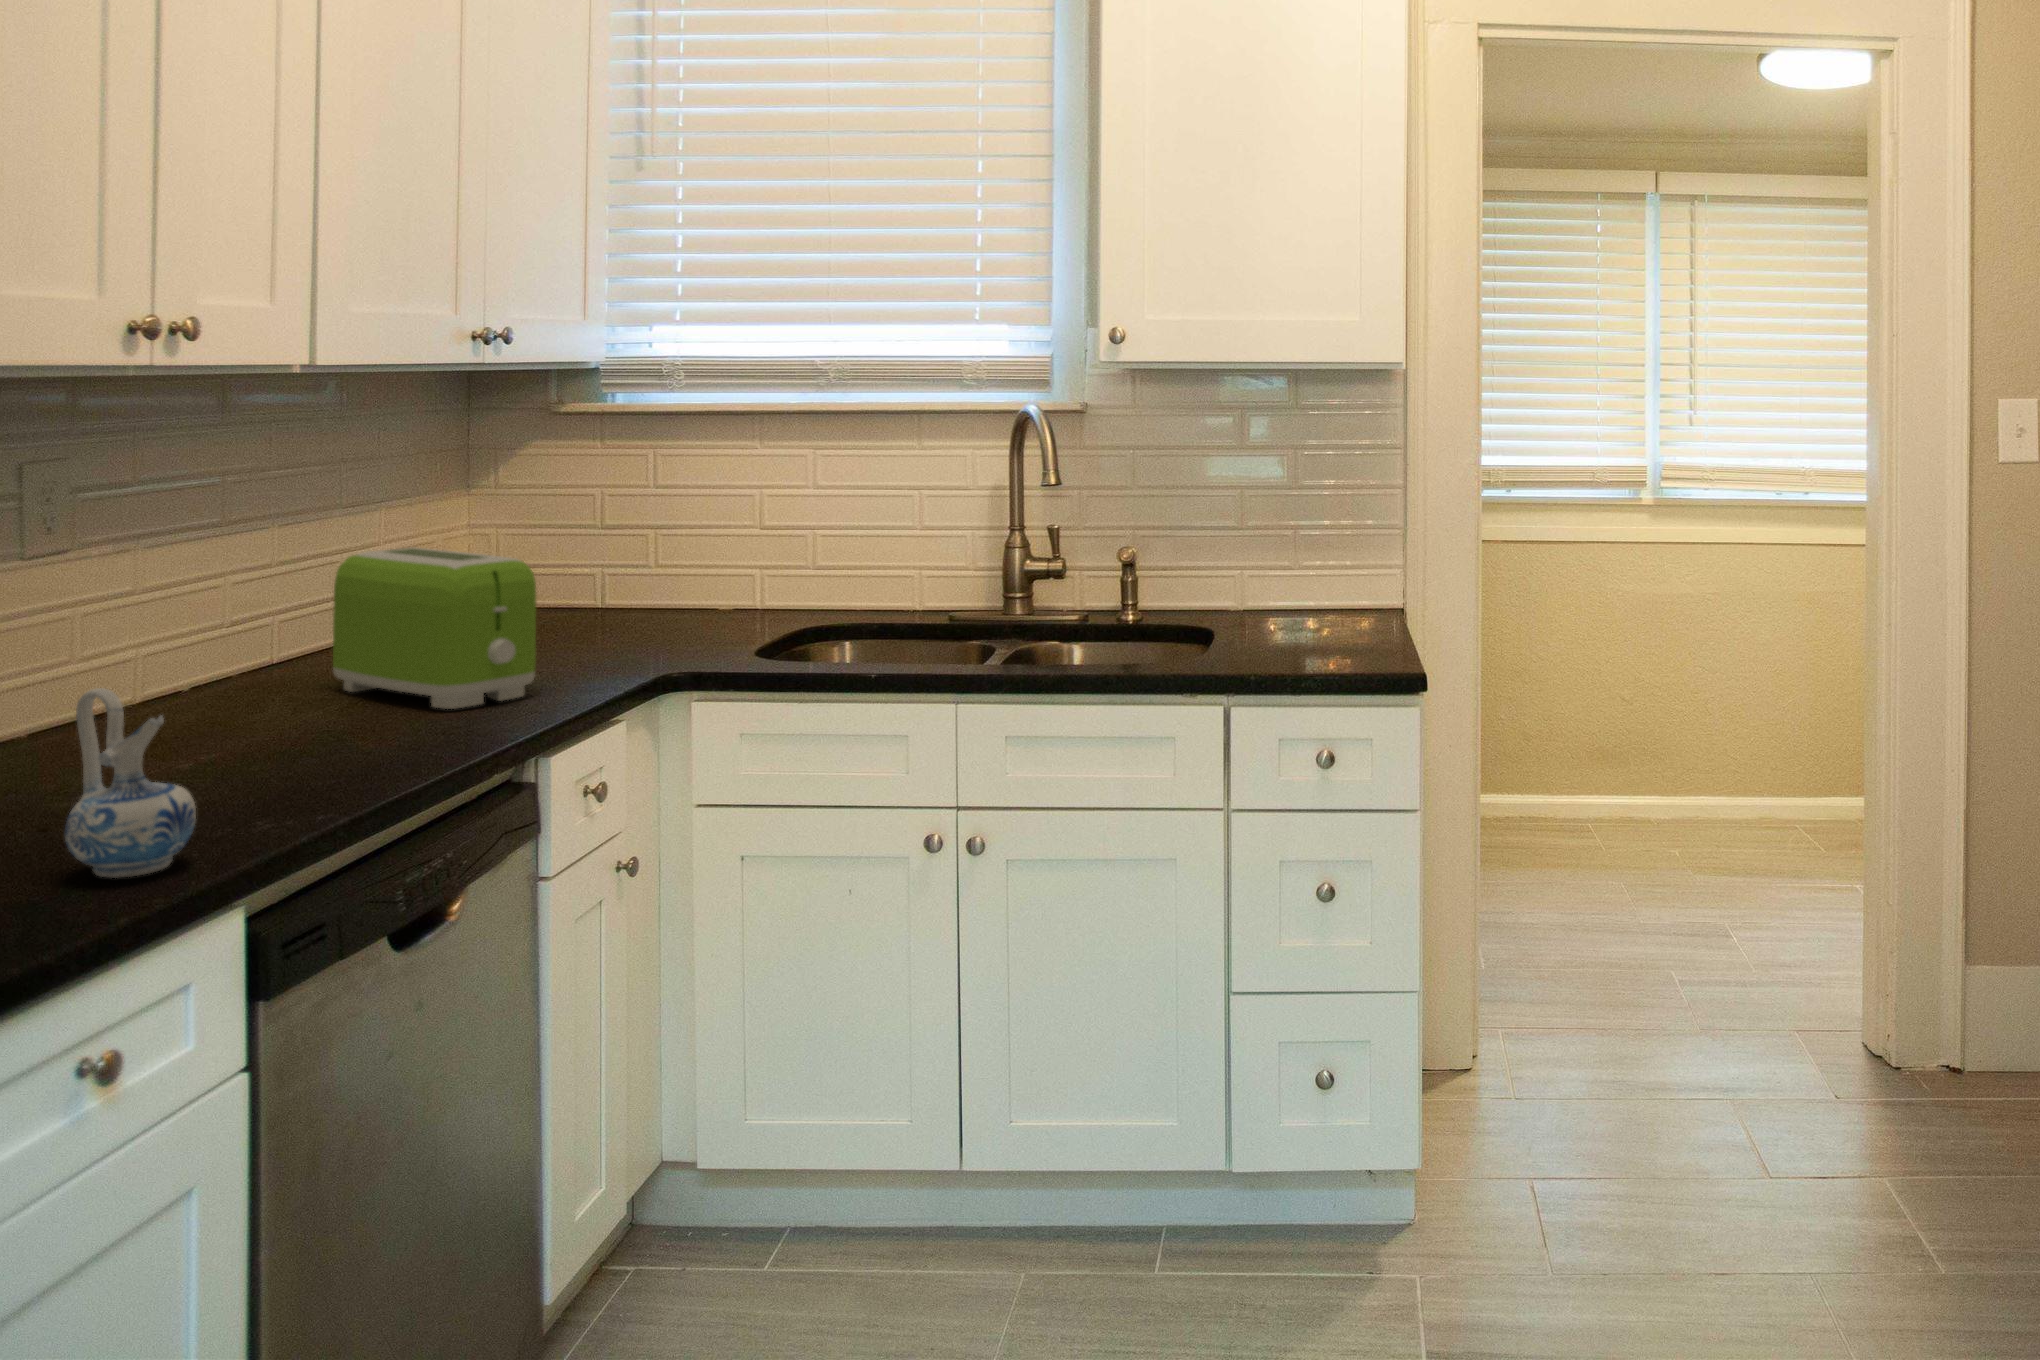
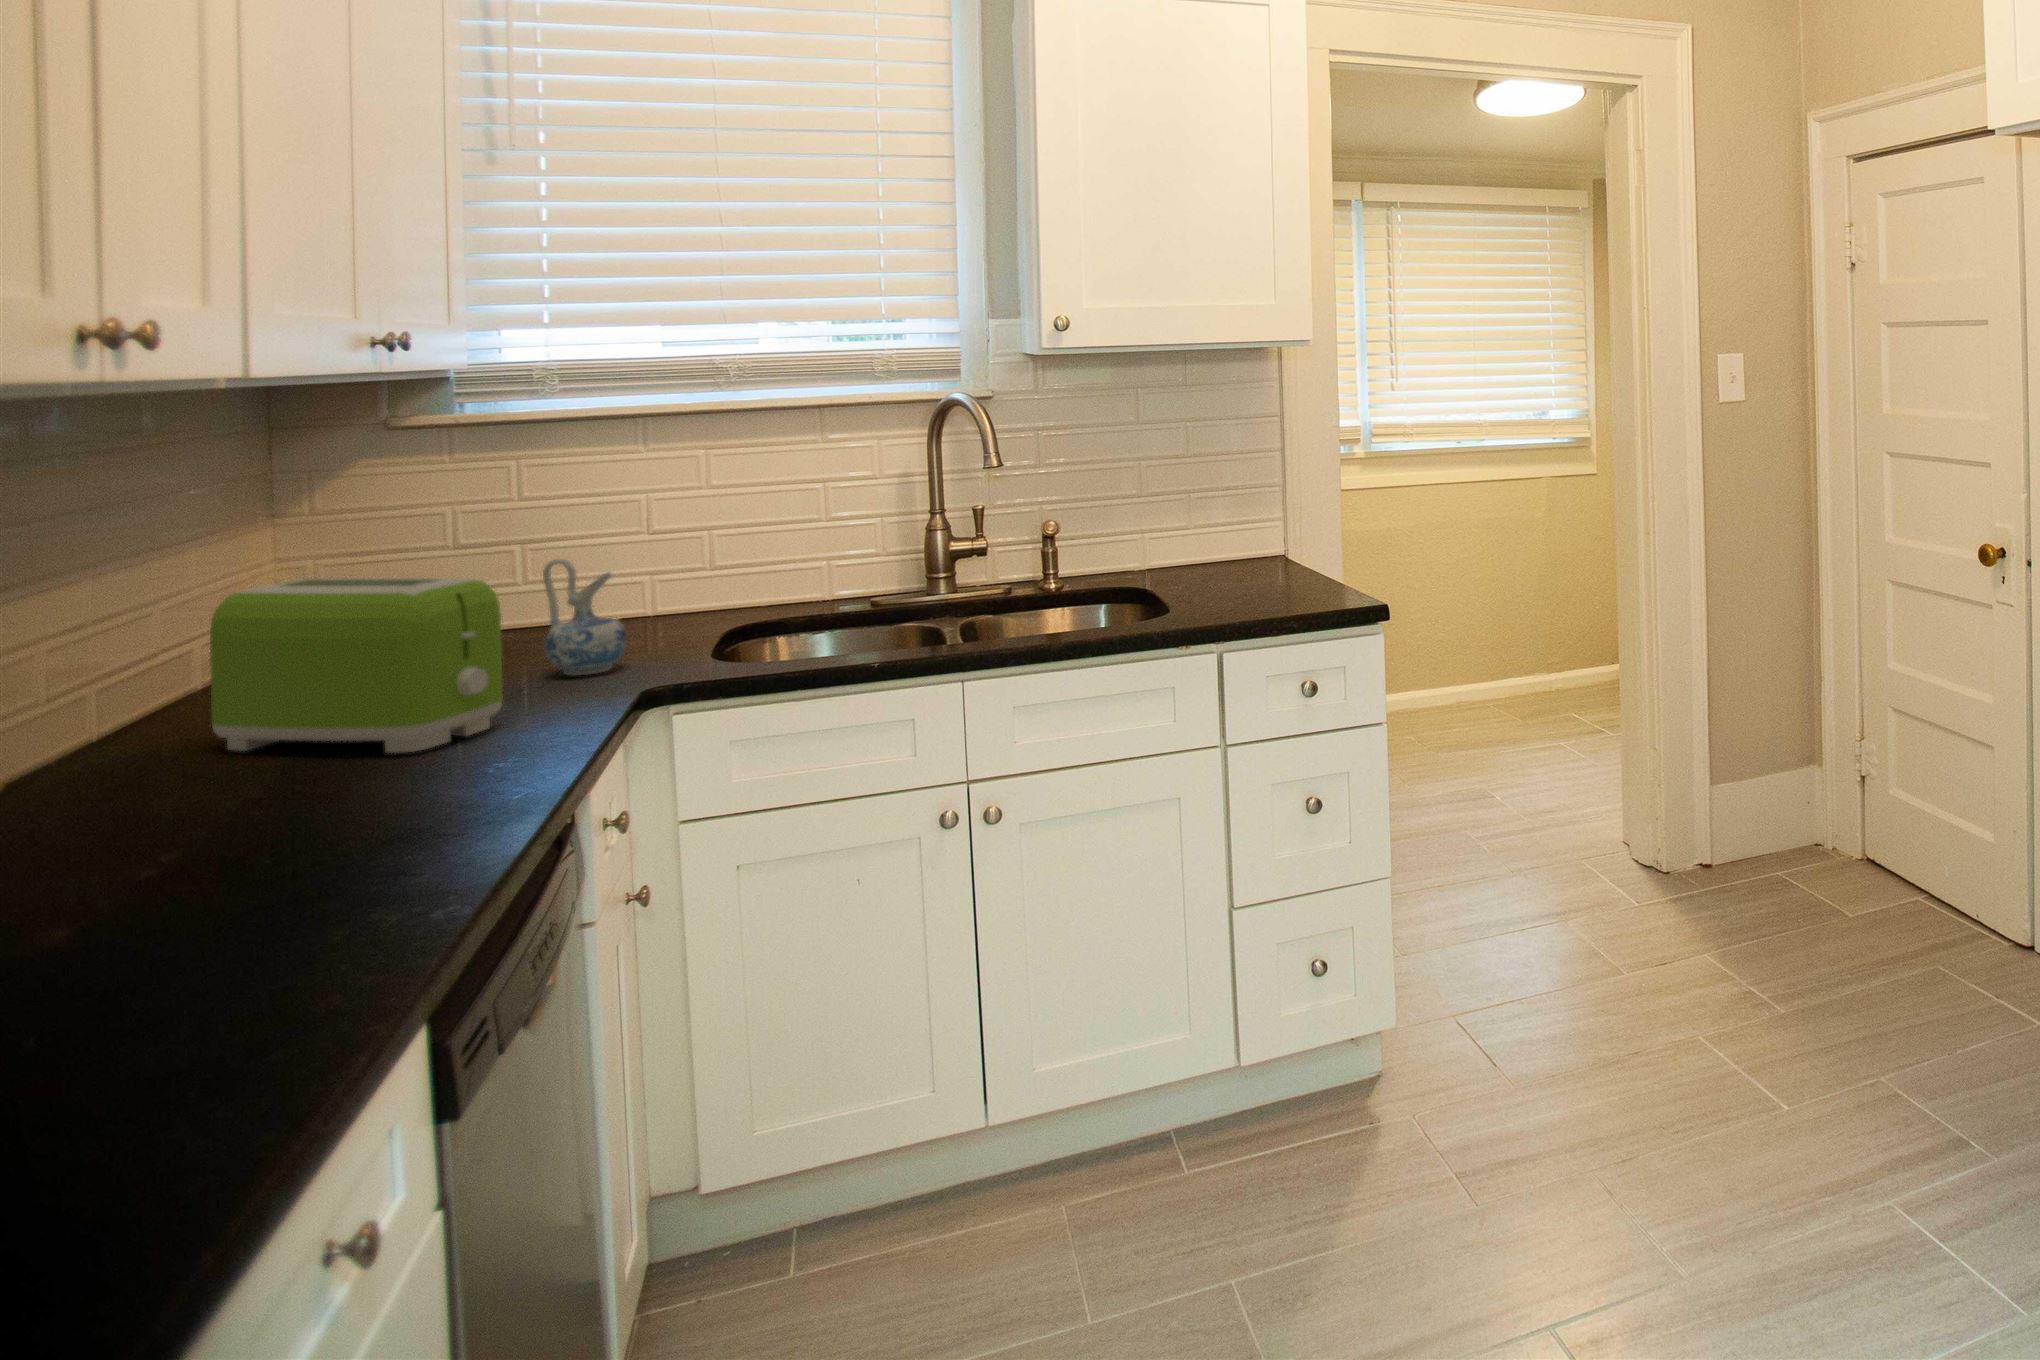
ceramic pitcher: present [64,688,196,878] -> present [543,559,626,675]

